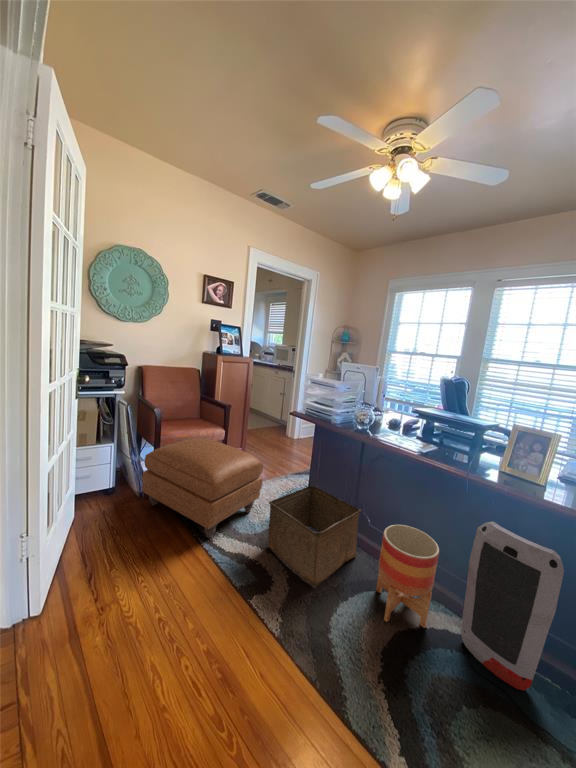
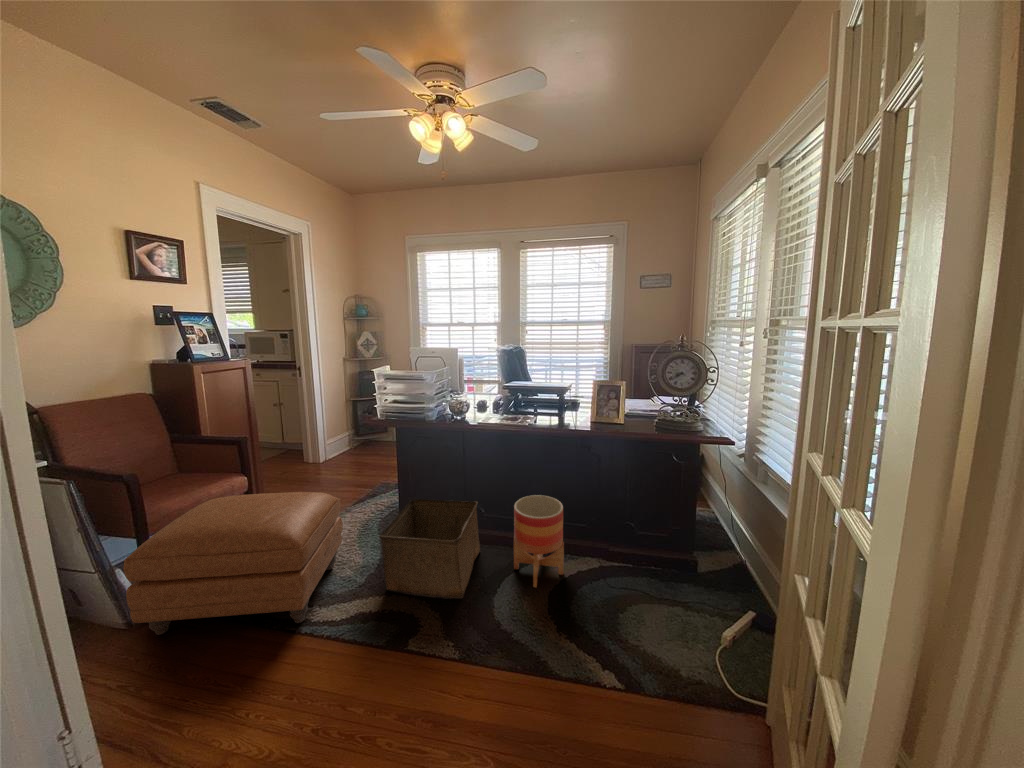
air purifier: present [461,522,564,691] -> none [585,462,646,577]

